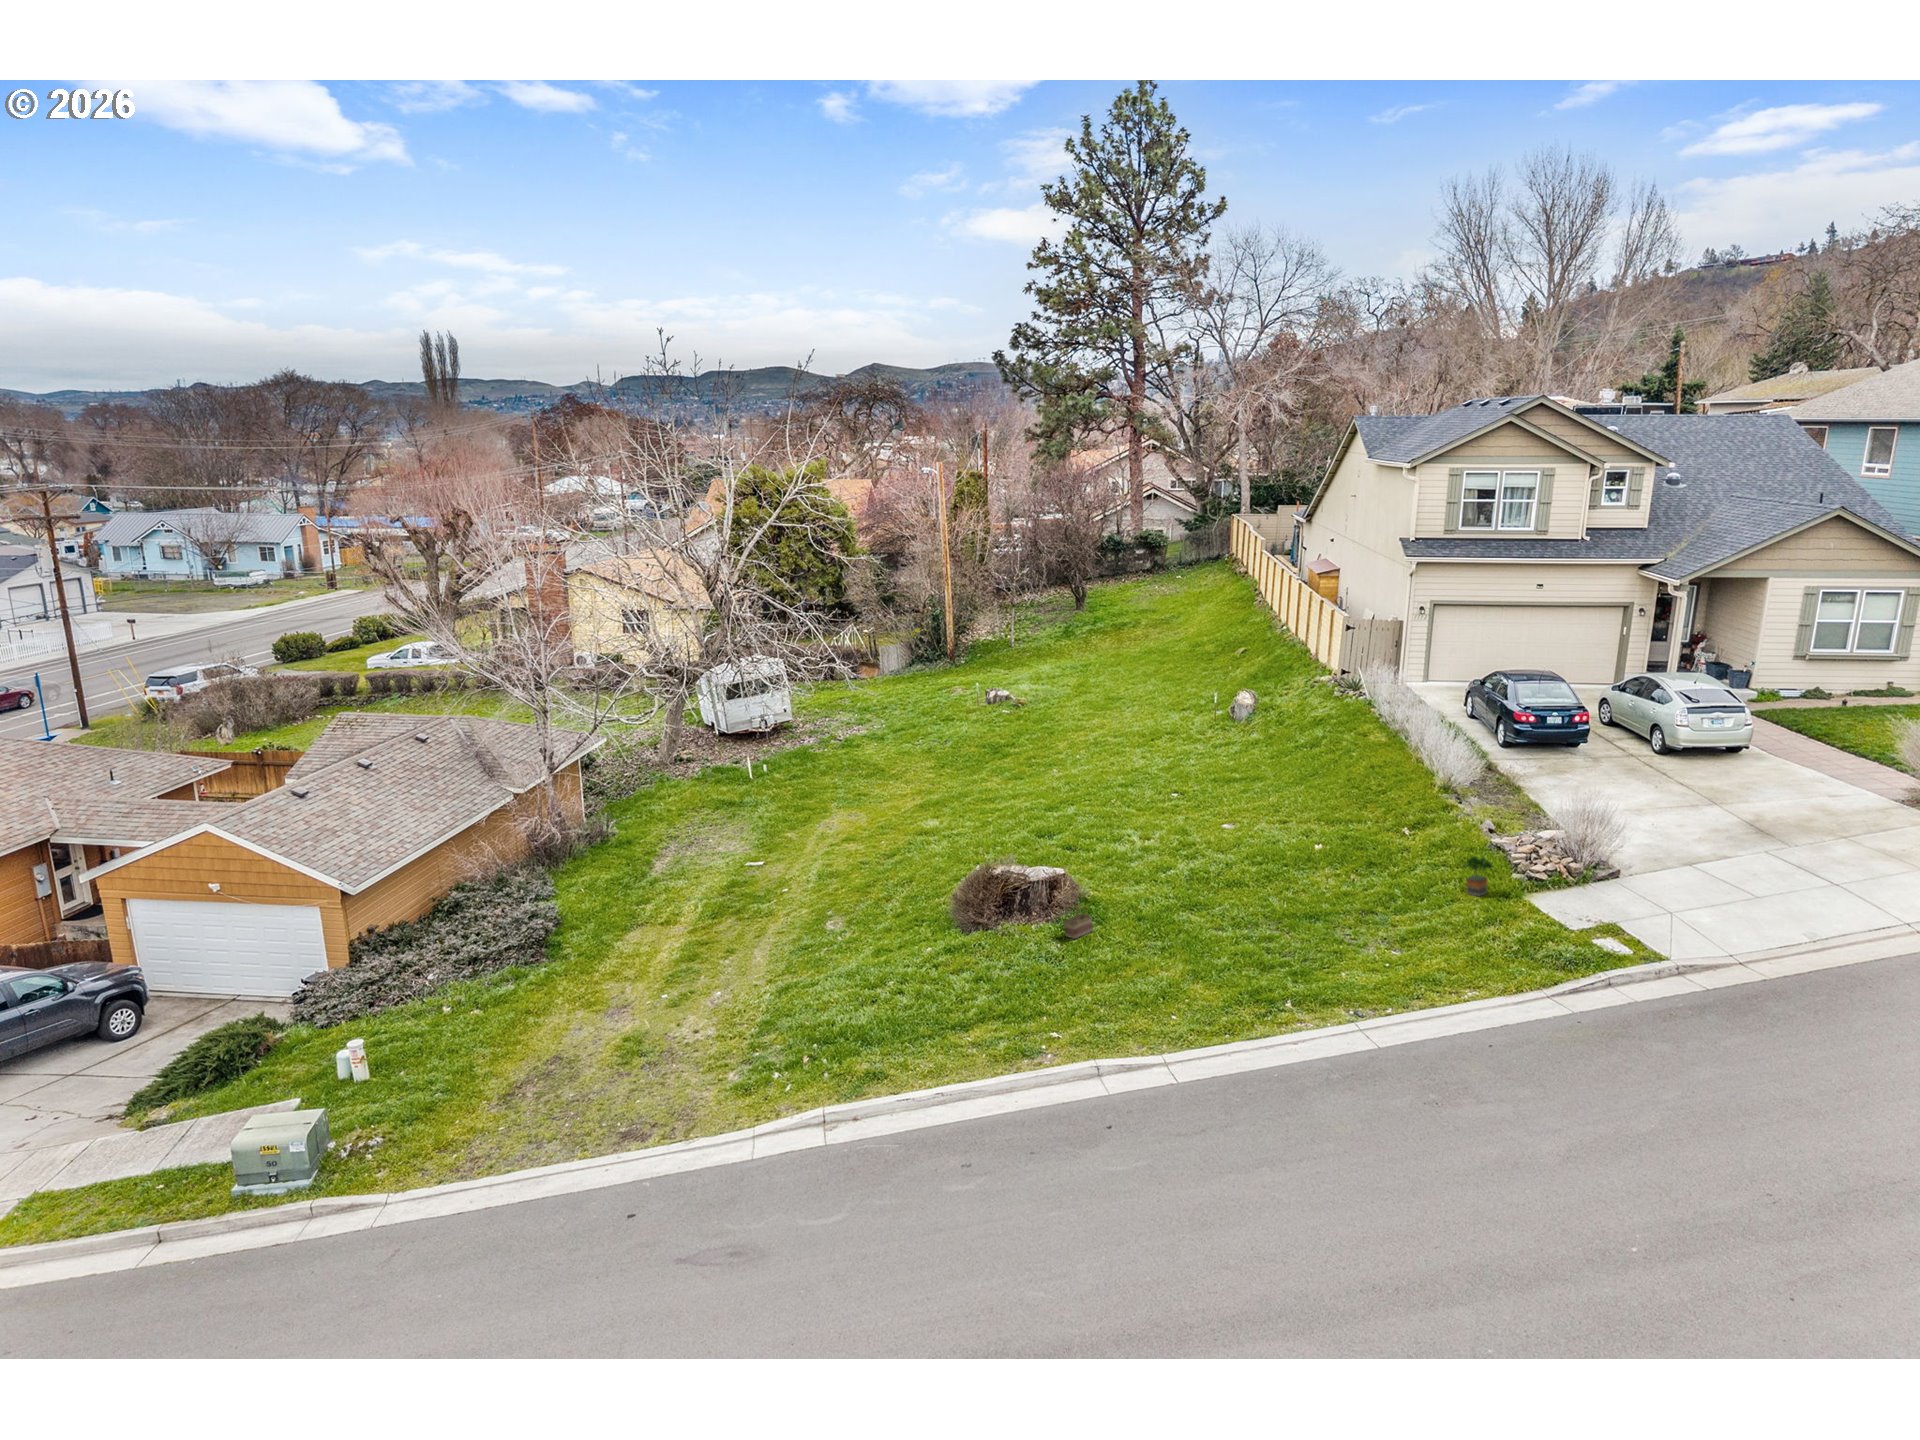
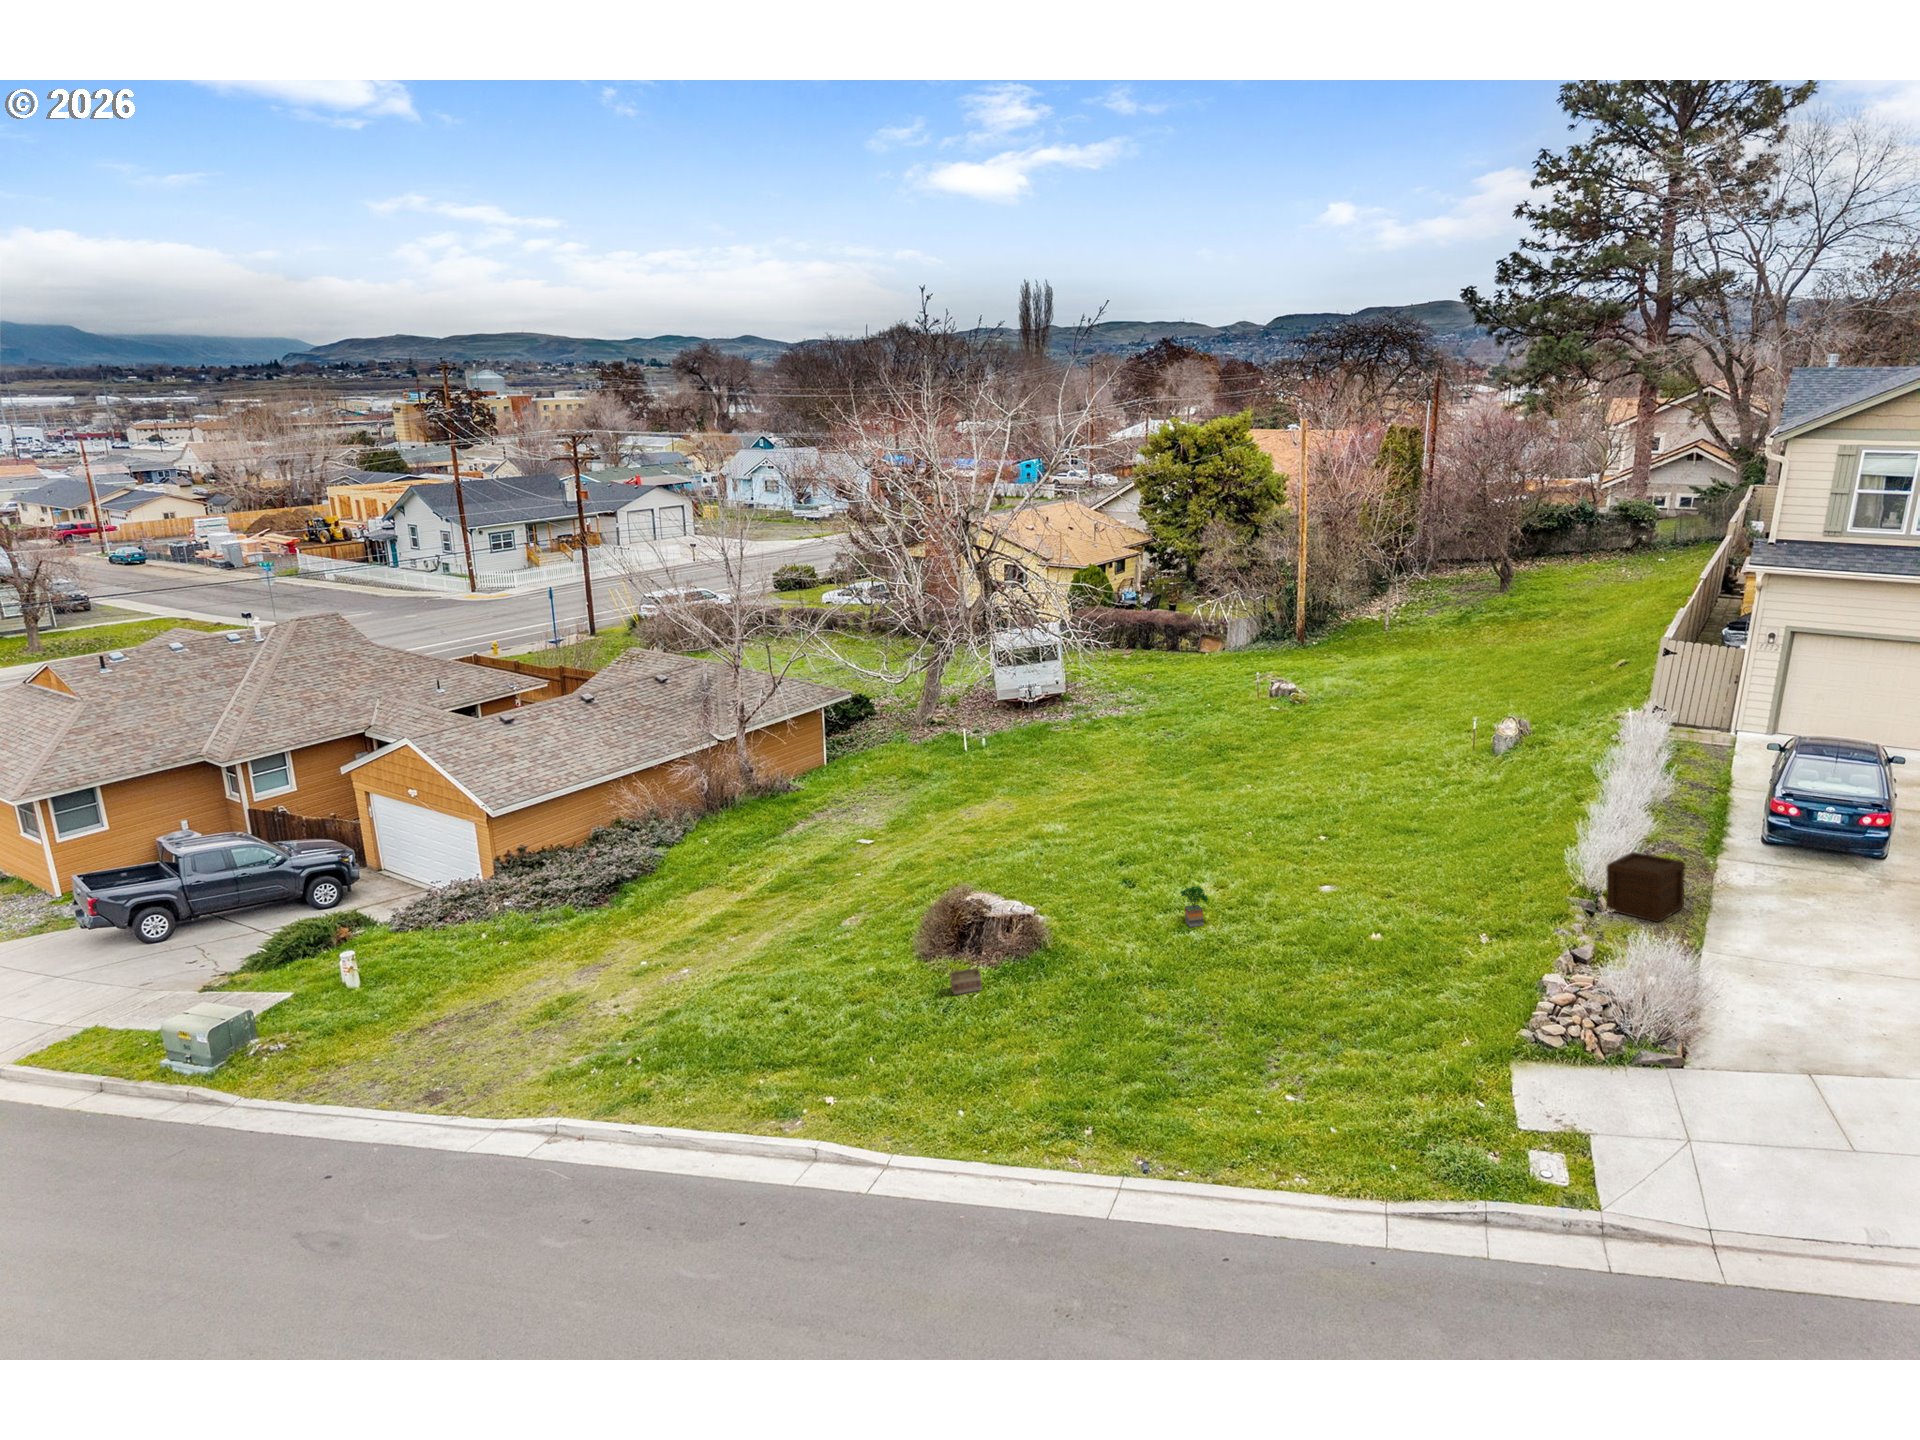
wooden crate: none [1472,752,1517,797] -> present [1606,852,1685,922]
potted tree: present [1462,857,1492,896] -> present [1181,886,1208,927]

